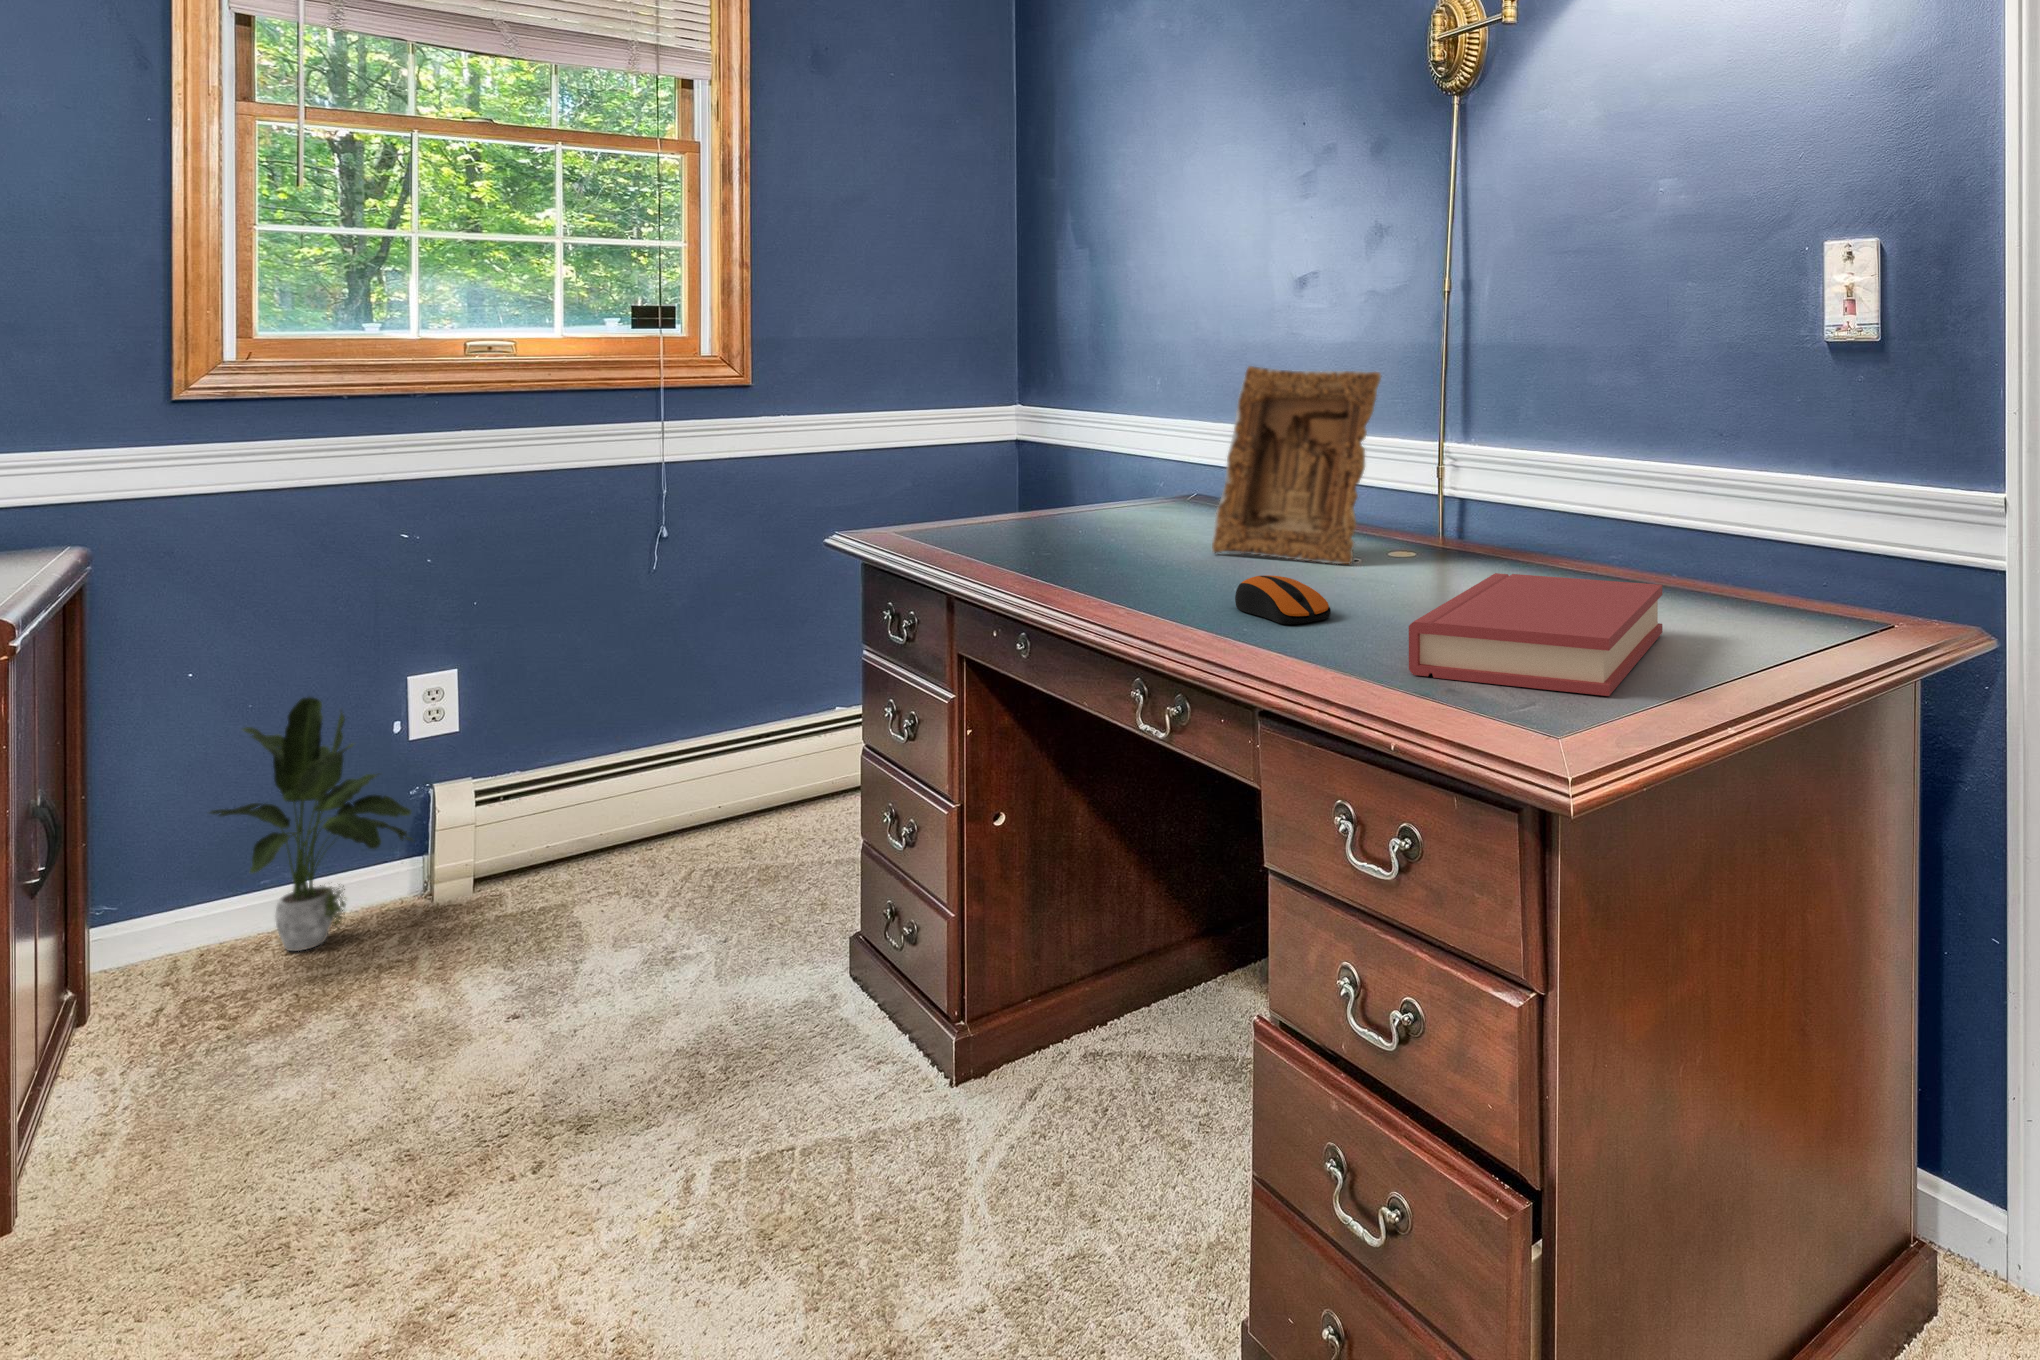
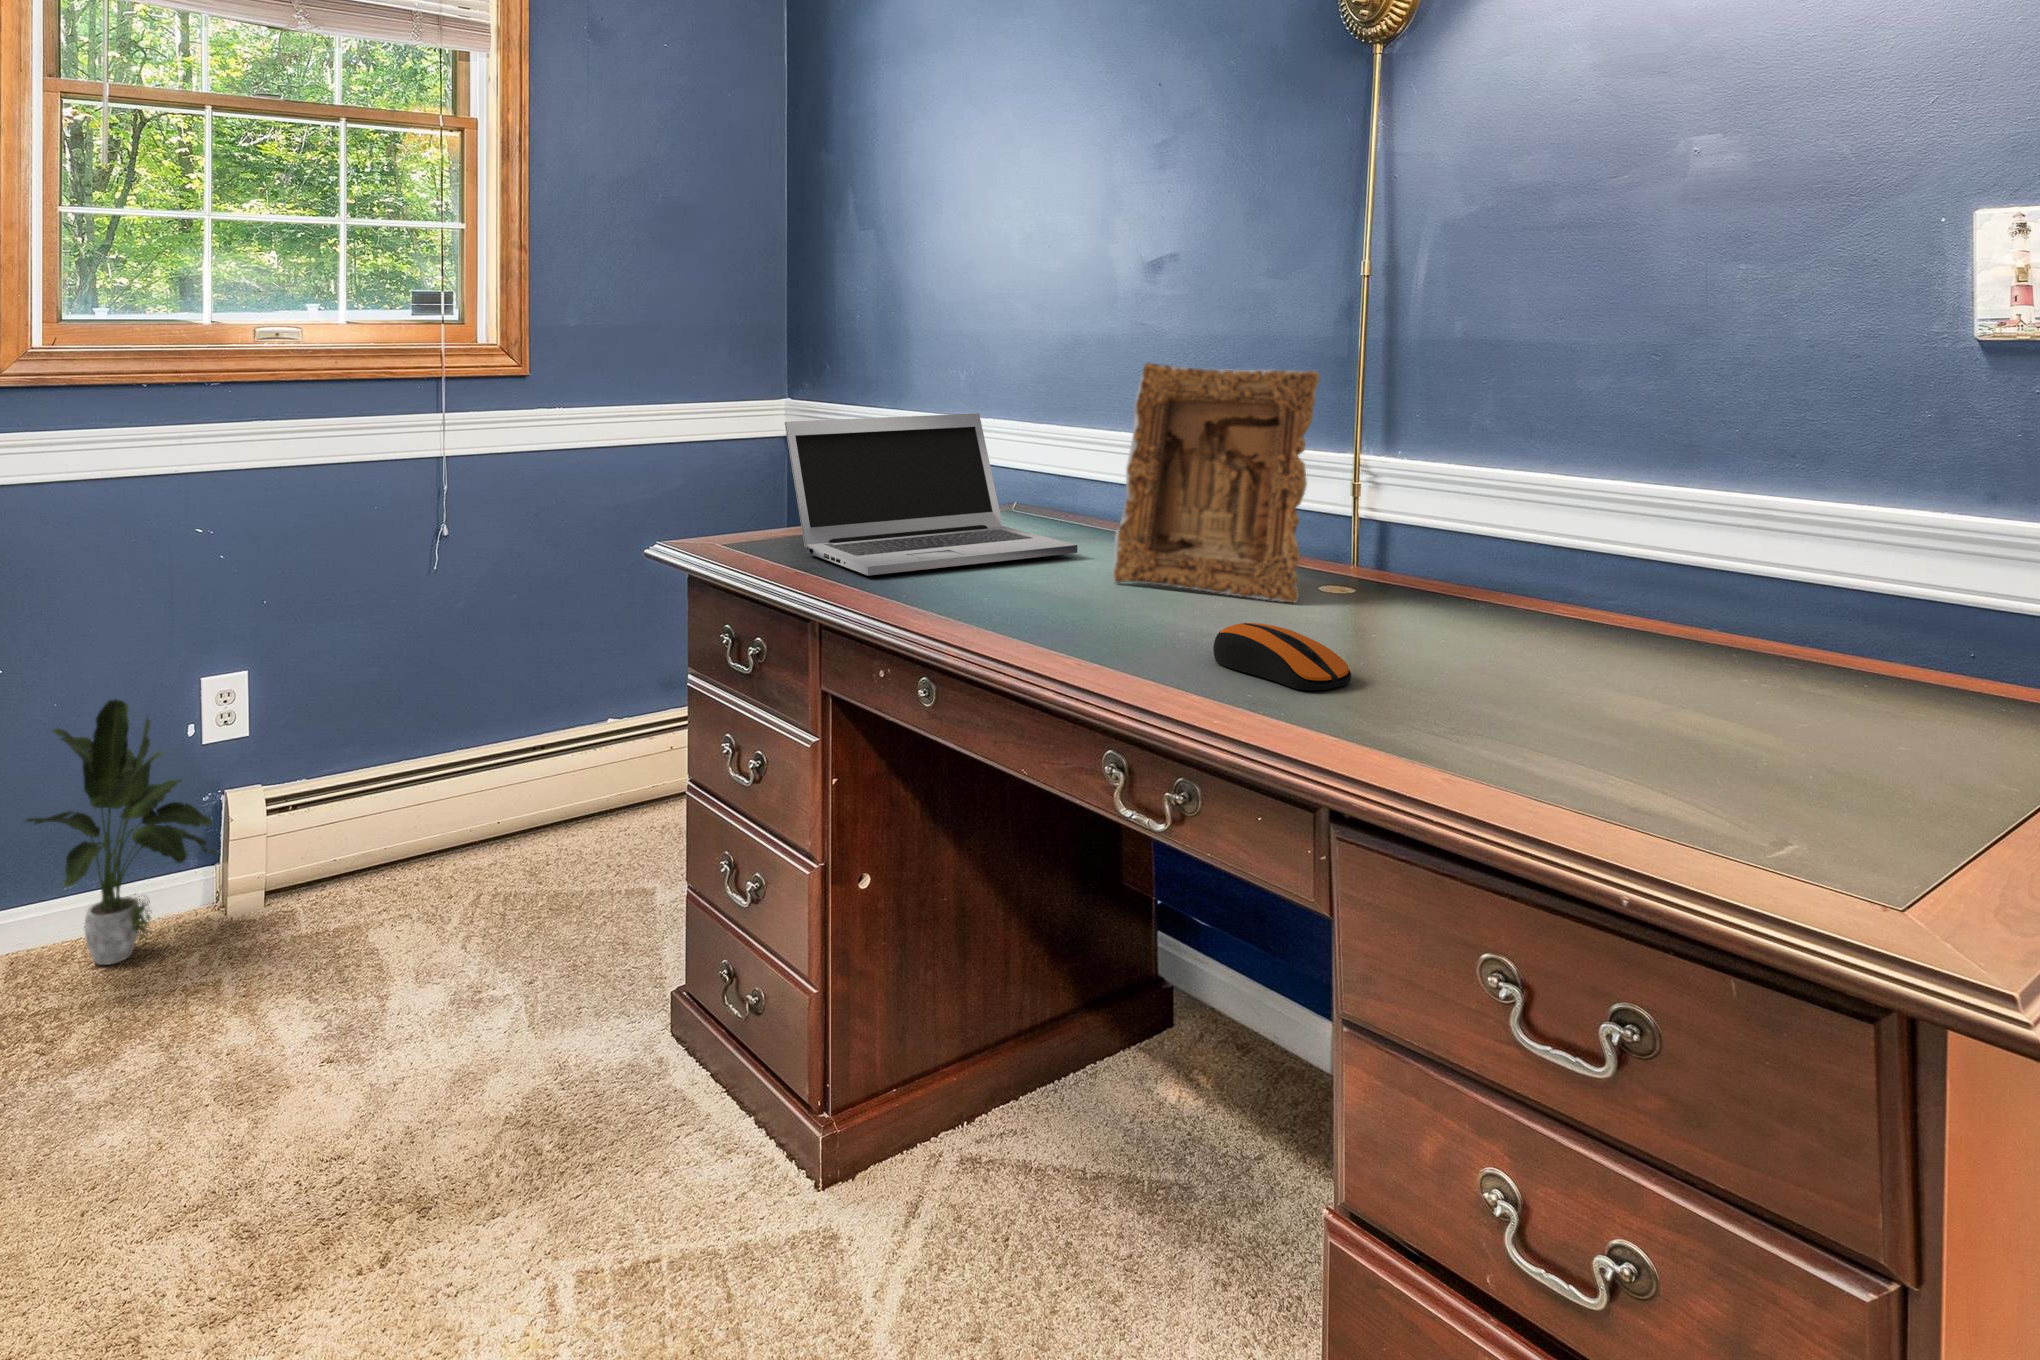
laptop: none [944,412,1201,553] -> present [785,413,1077,576]
hardback book: present [1409,573,1662,696] -> none [1554,633,1893,833]

